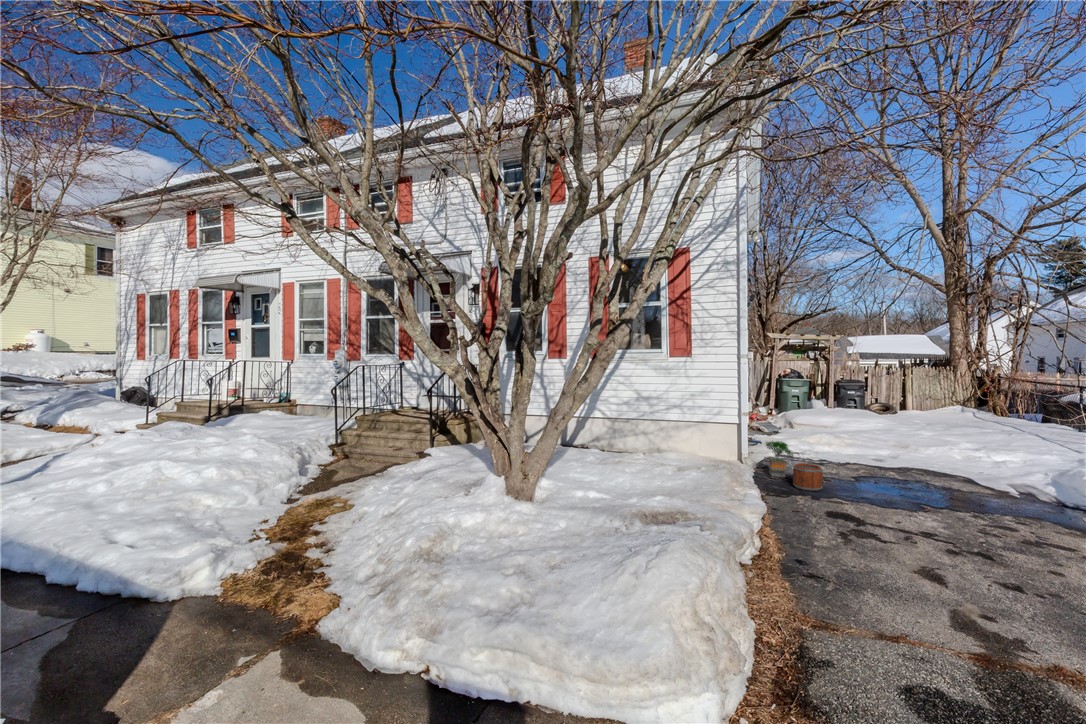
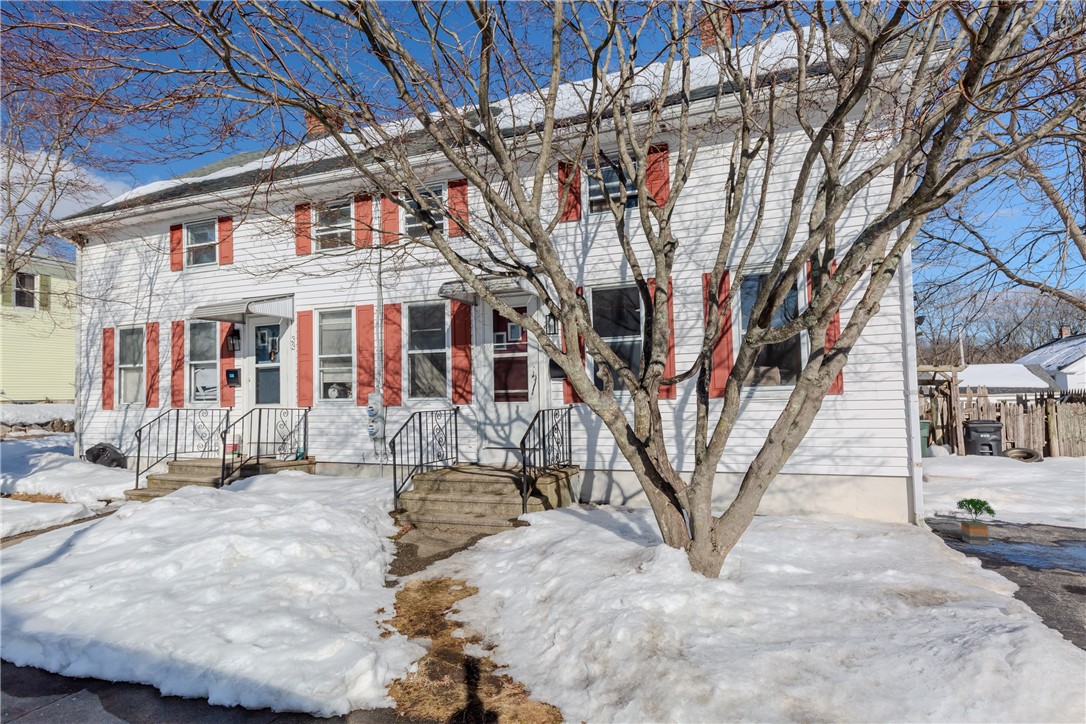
bucket: present [793,463,823,491] -> none [1009,527,1054,563]

